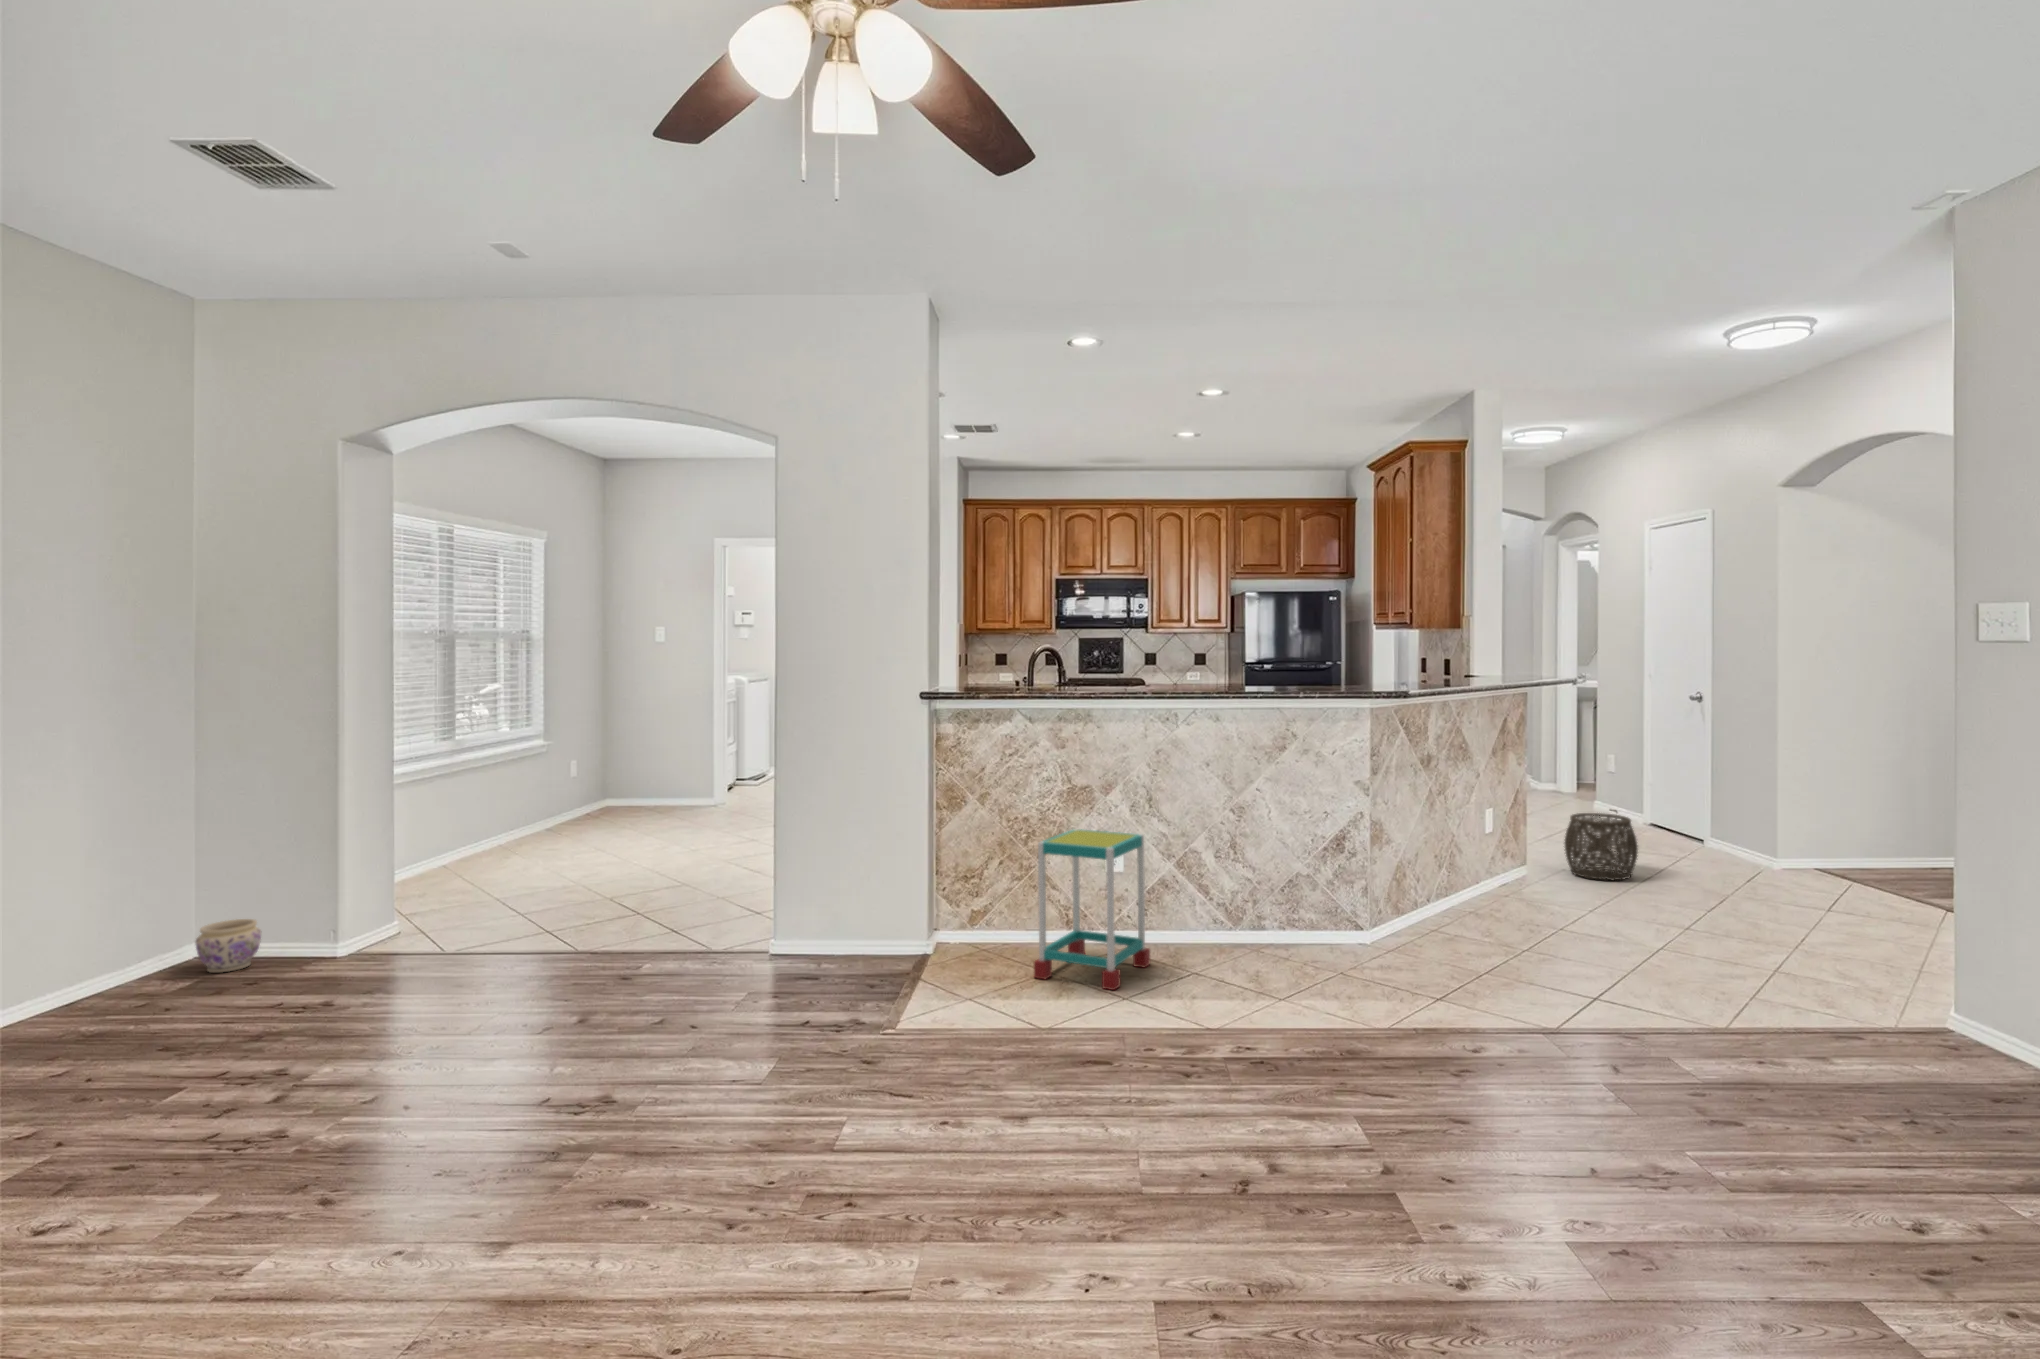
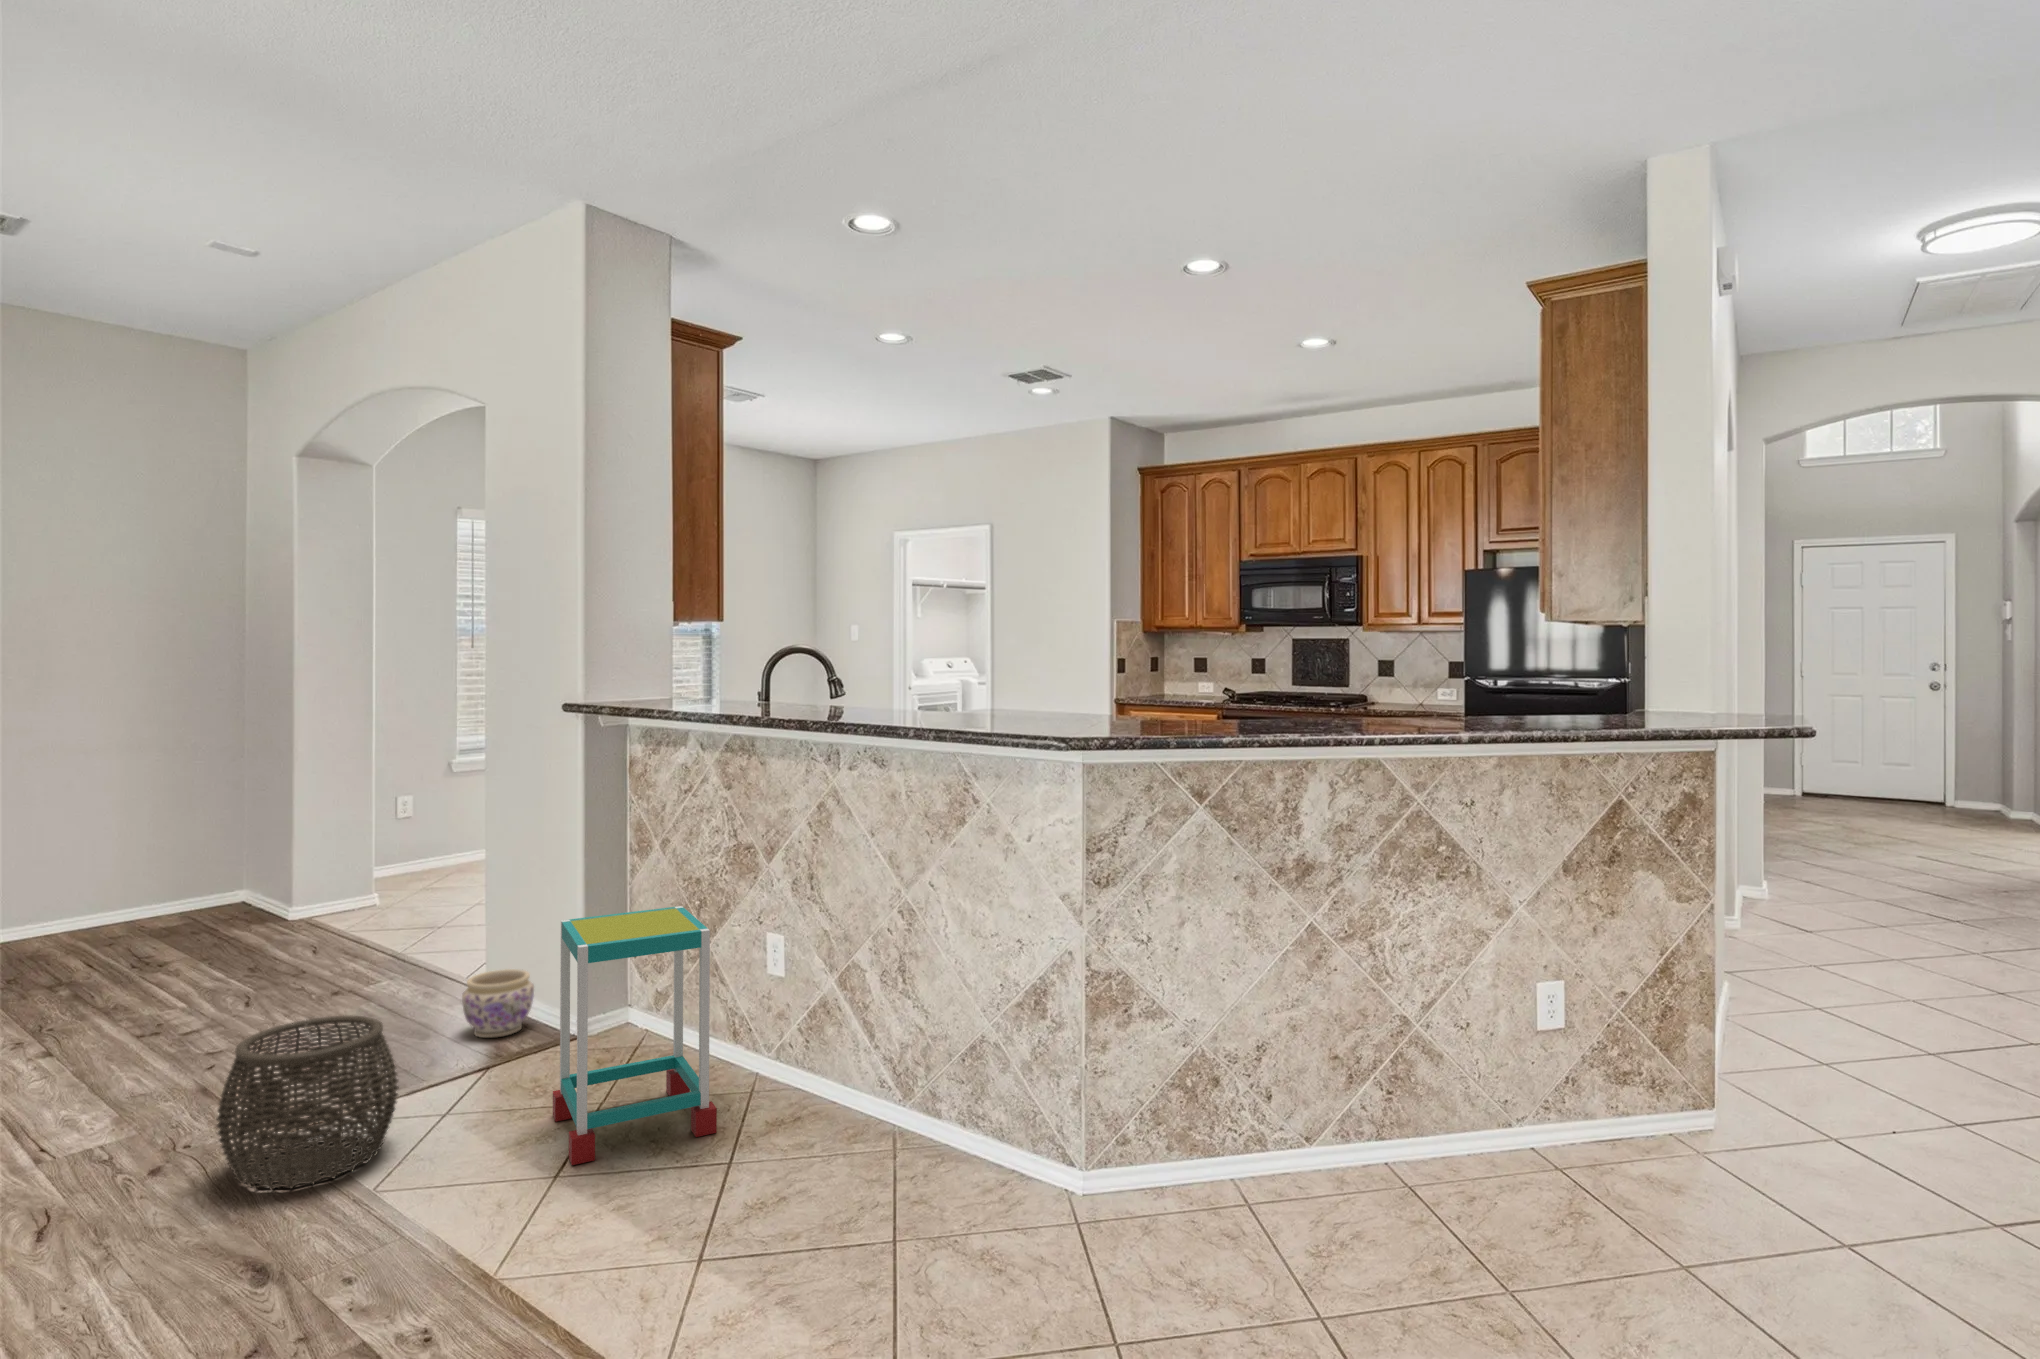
woven basket: present [1564,813,1638,881] -> present [217,1016,399,1190]
planter: present [196,919,261,973] -> present [462,969,534,1038]

